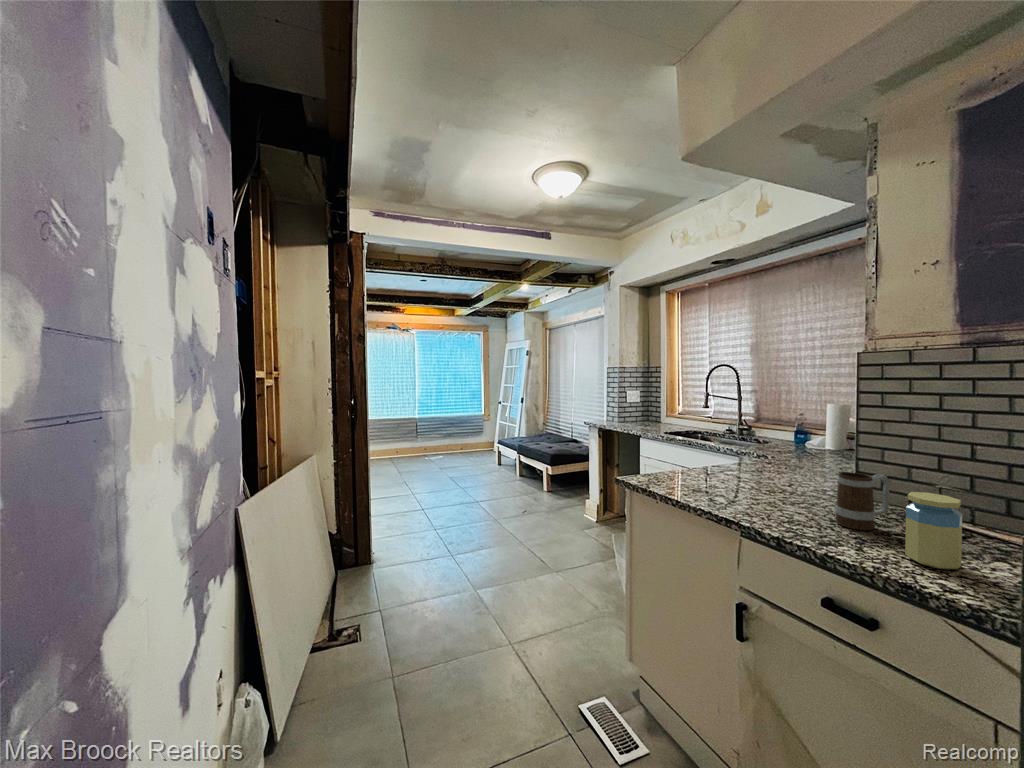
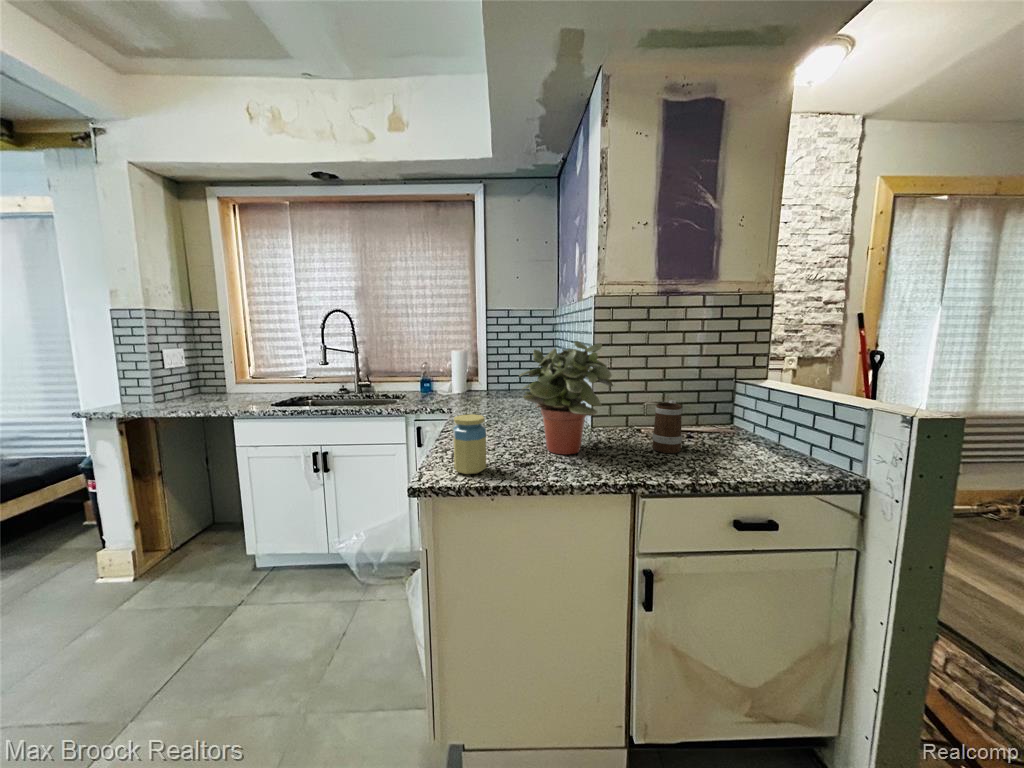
potted plant: none [707,400,815,499] -> present [519,341,613,454]
jar: present [905,492,962,569] -> present [453,414,486,474]

